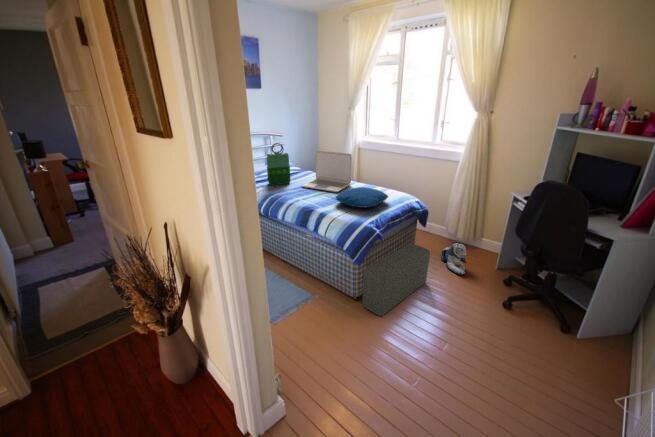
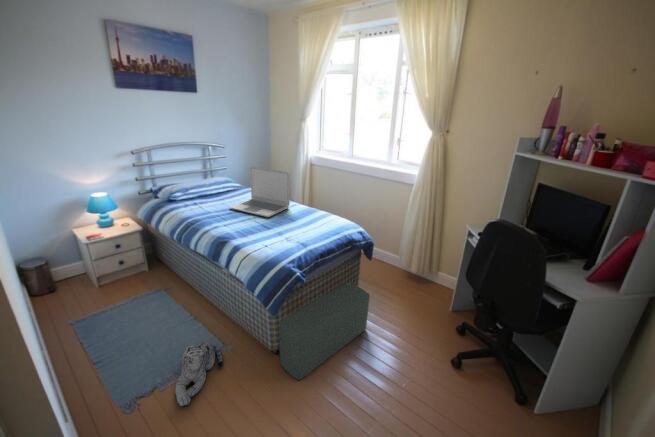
tote bag: present [267,143,291,185] -> none [188,156,219,206]
pillow: present [336,187,388,208] -> none [259,213,324,240]
plush toy: present [441,243,466,275] -> present [175,342,223,406]

